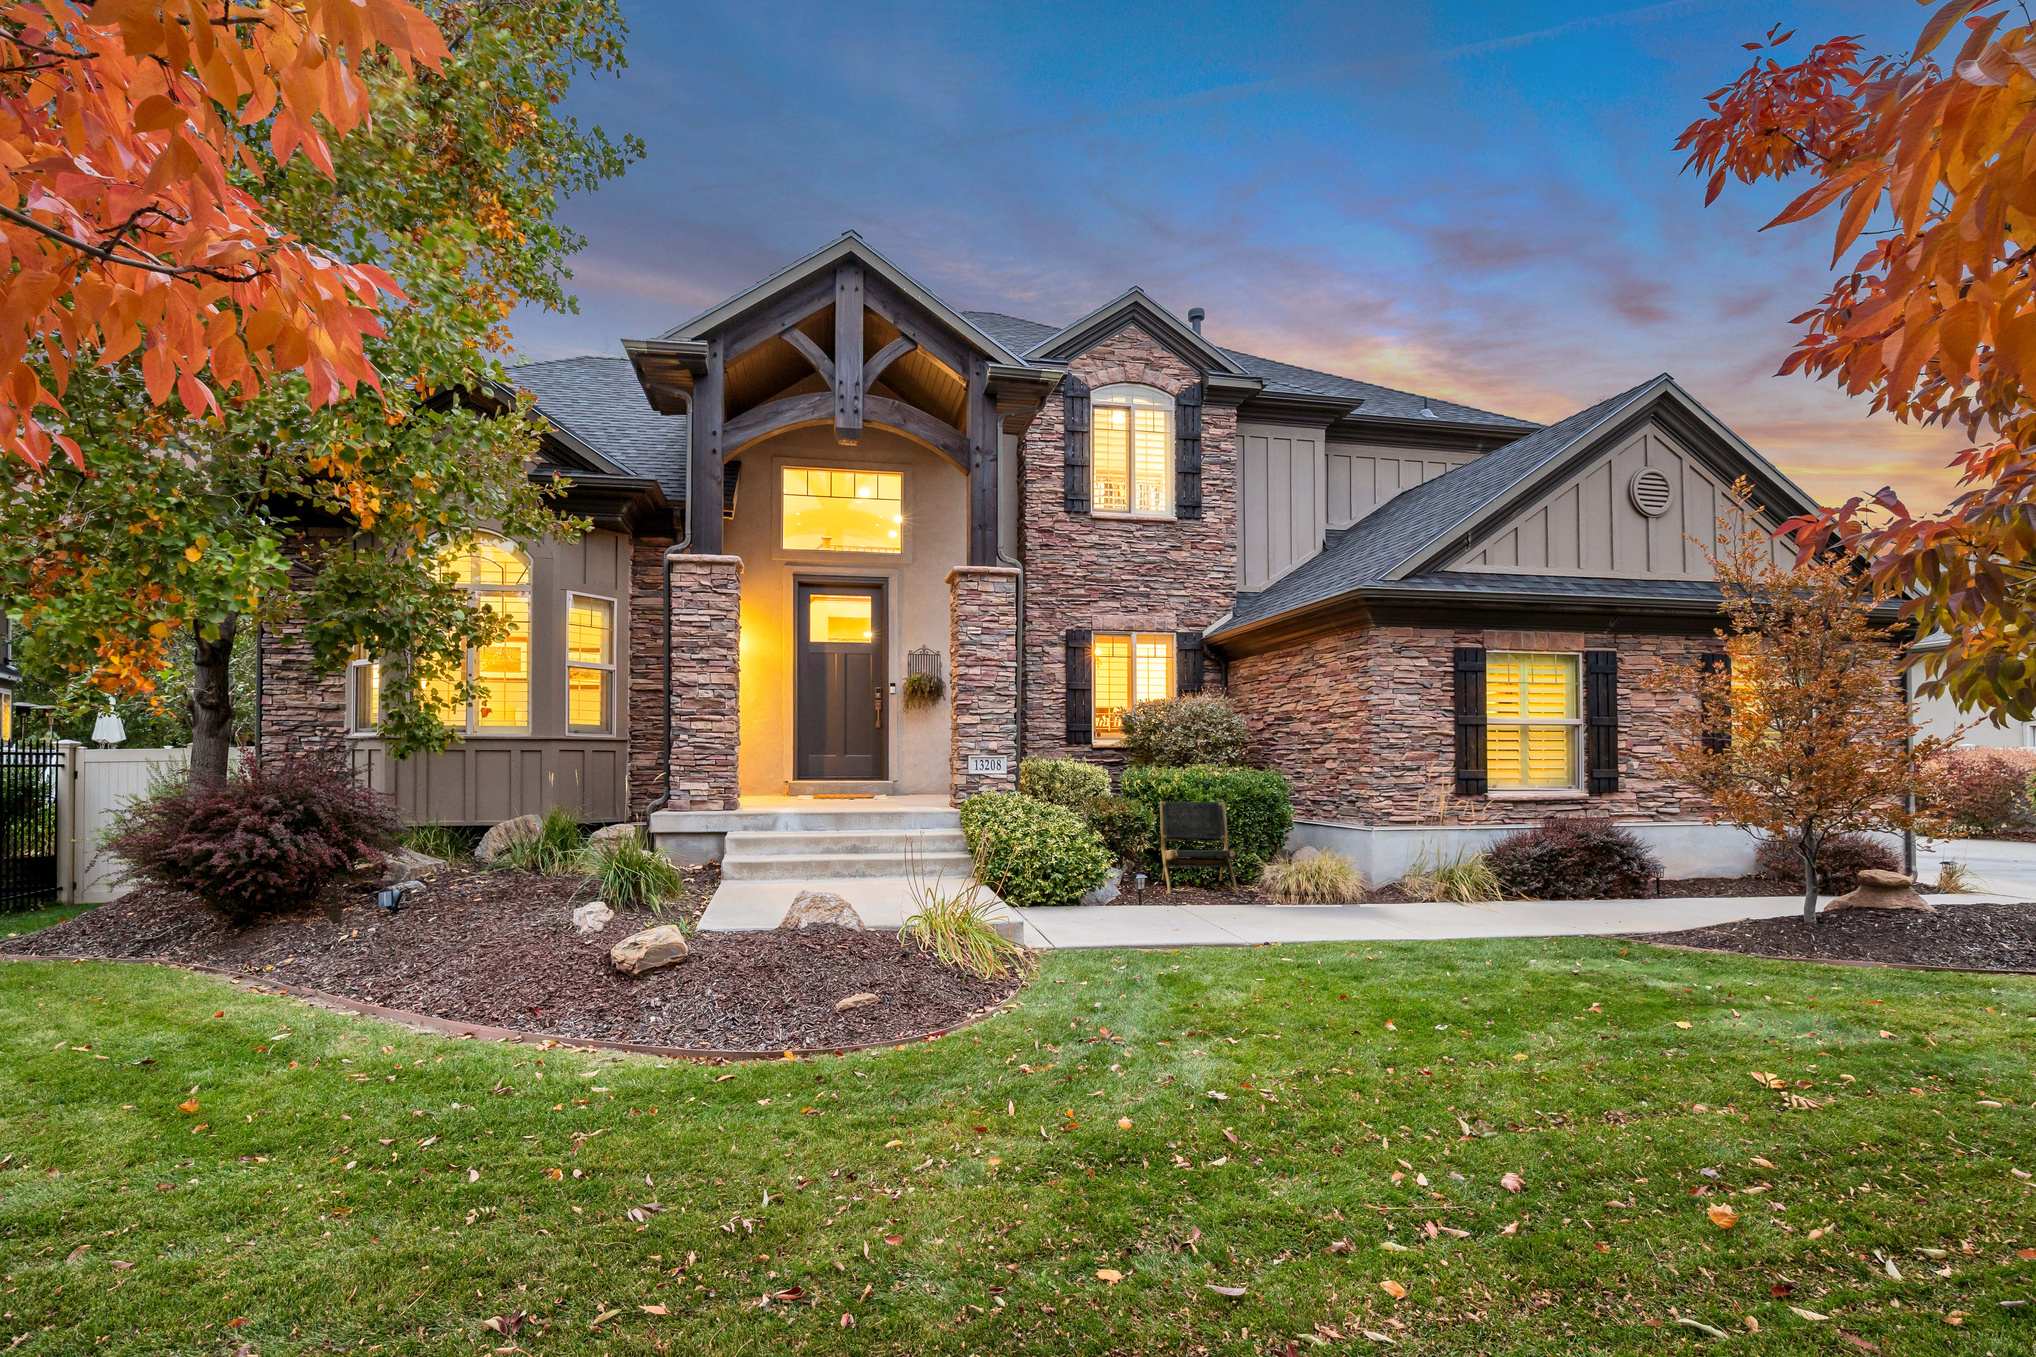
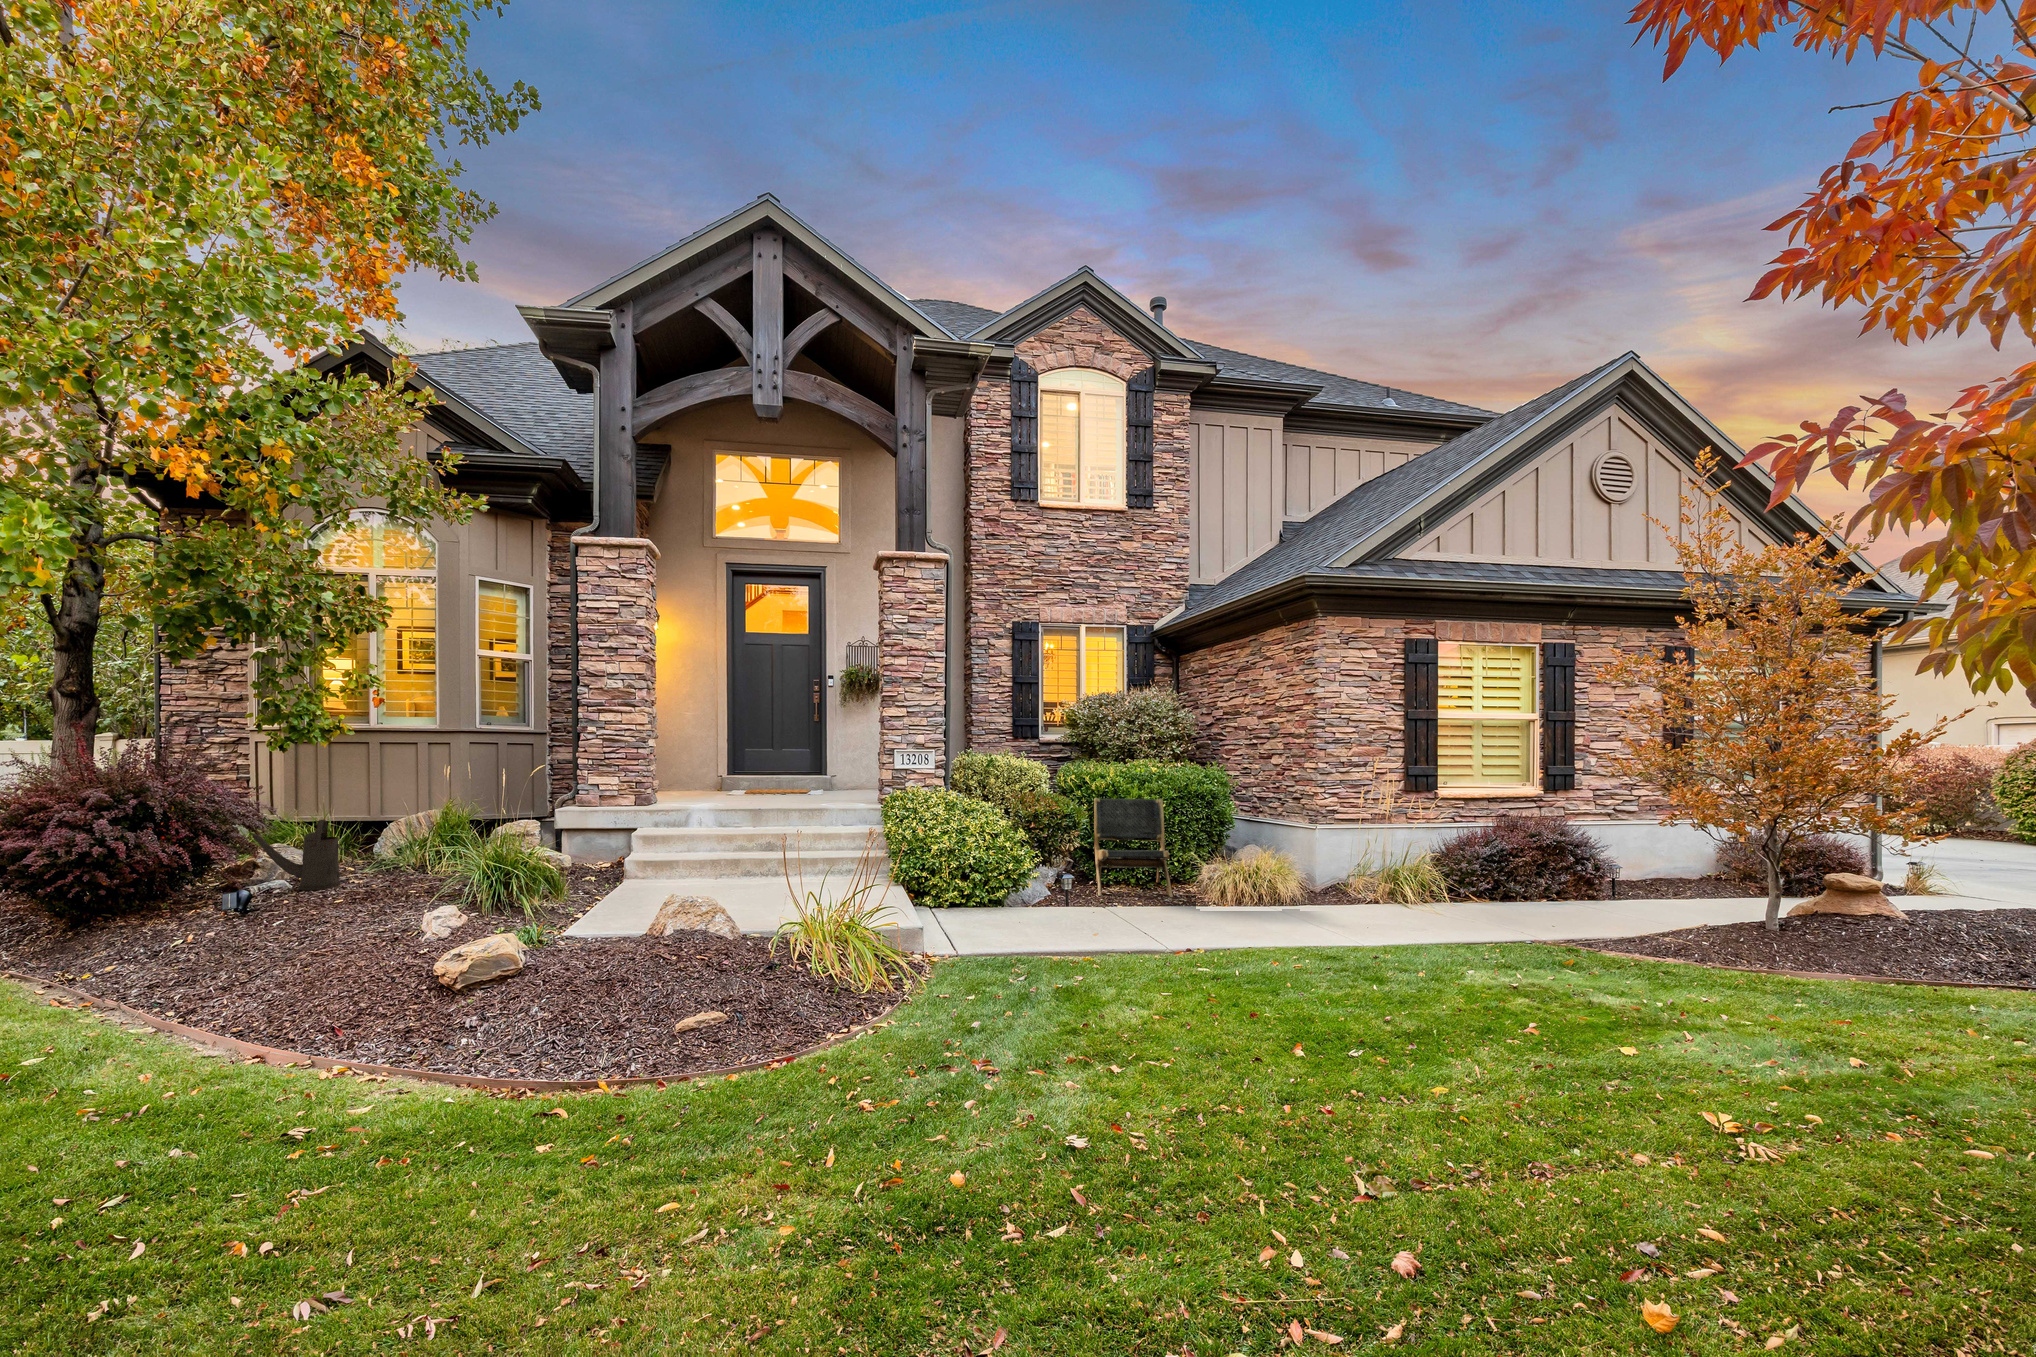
watering can: none [395,824,483,889] -> present [253,820,354,890]
decorative plant: present [316,875,350,925] -> none [154,875,198,930]

